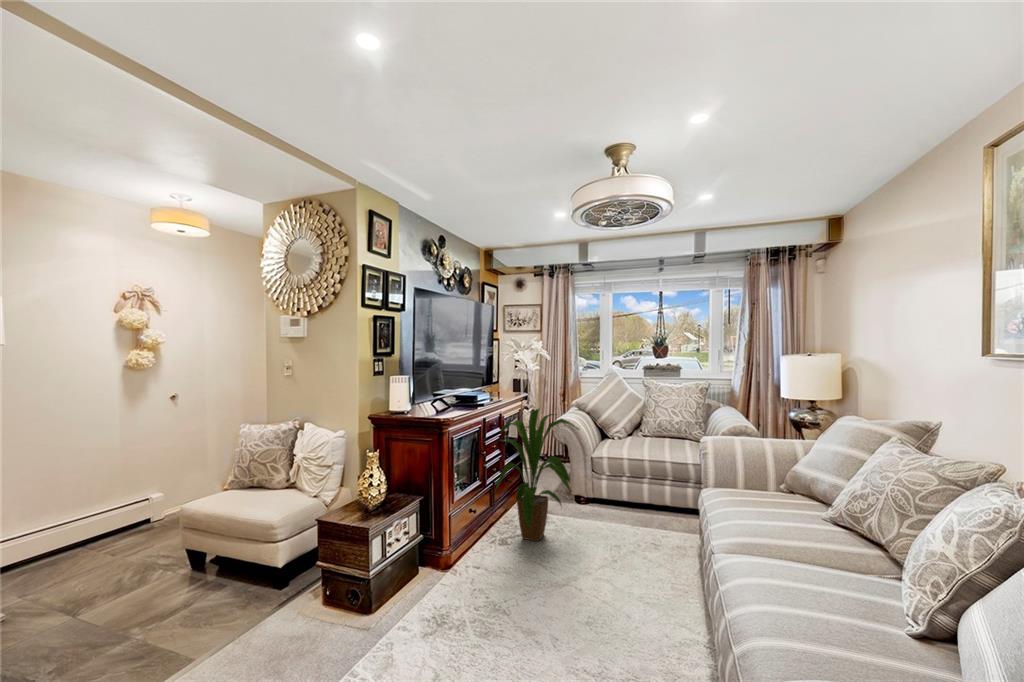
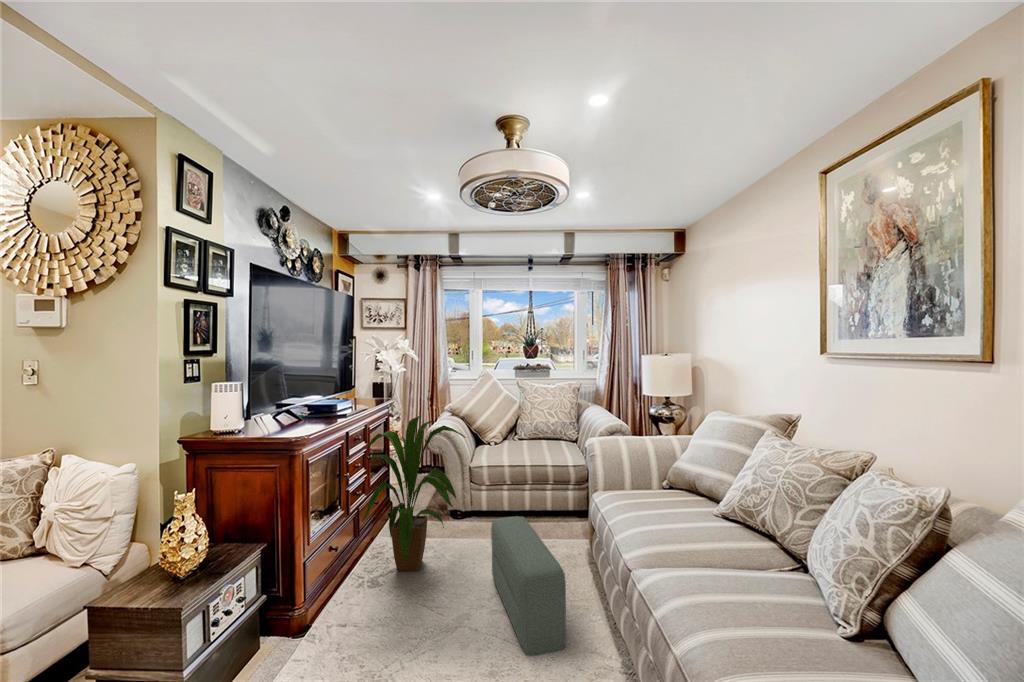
pouf: none [601,506,660,630] -> present [491,516,566,656]

